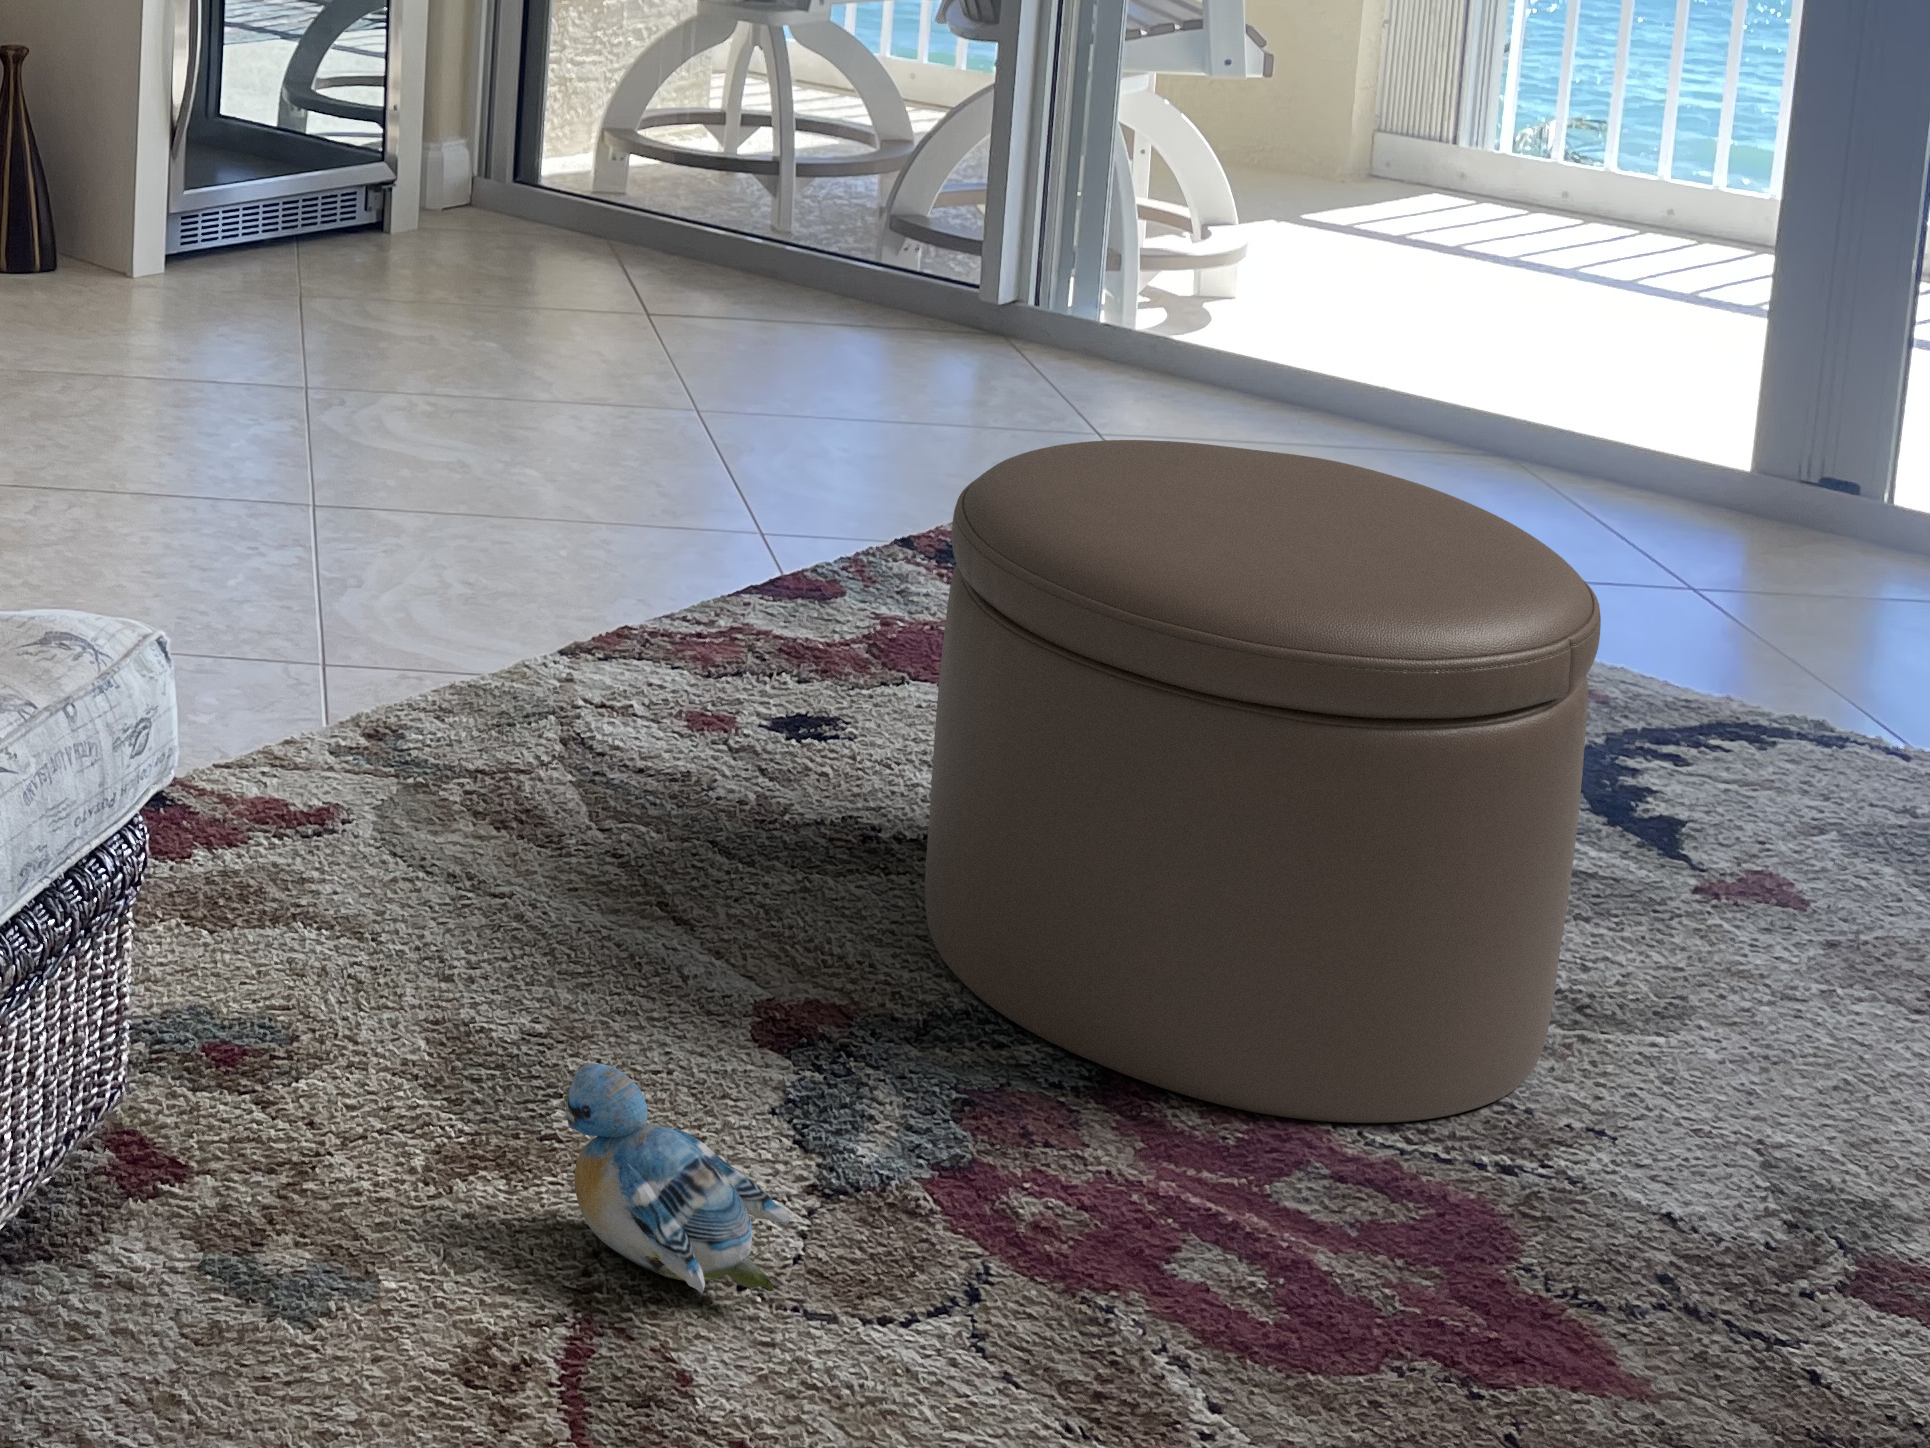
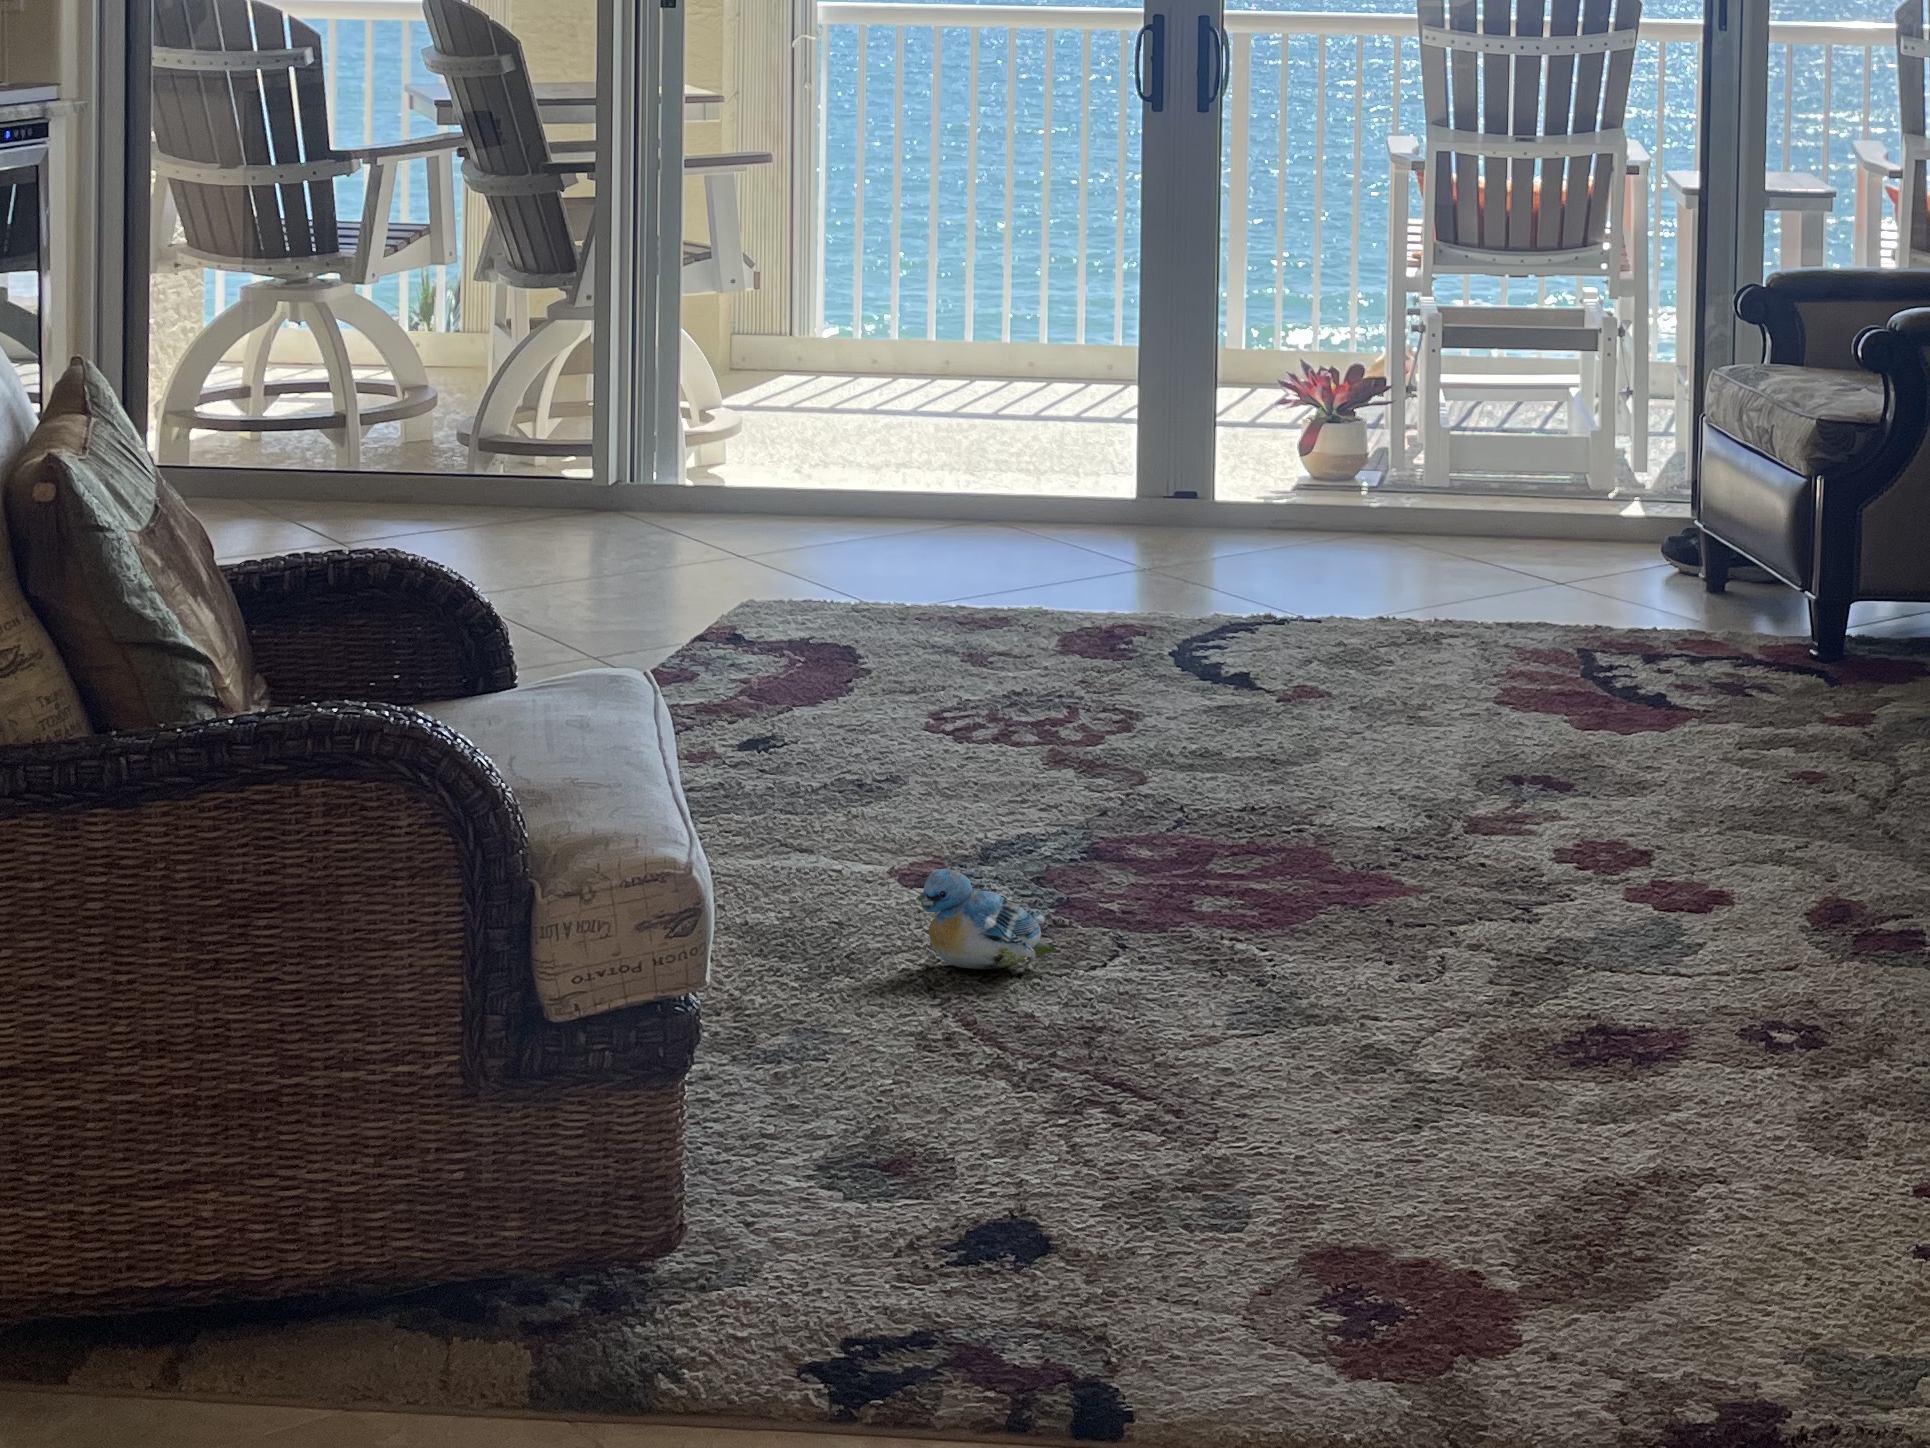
ottoman: present [925,440,1601,1123] -> none [930,491,1275,838]

